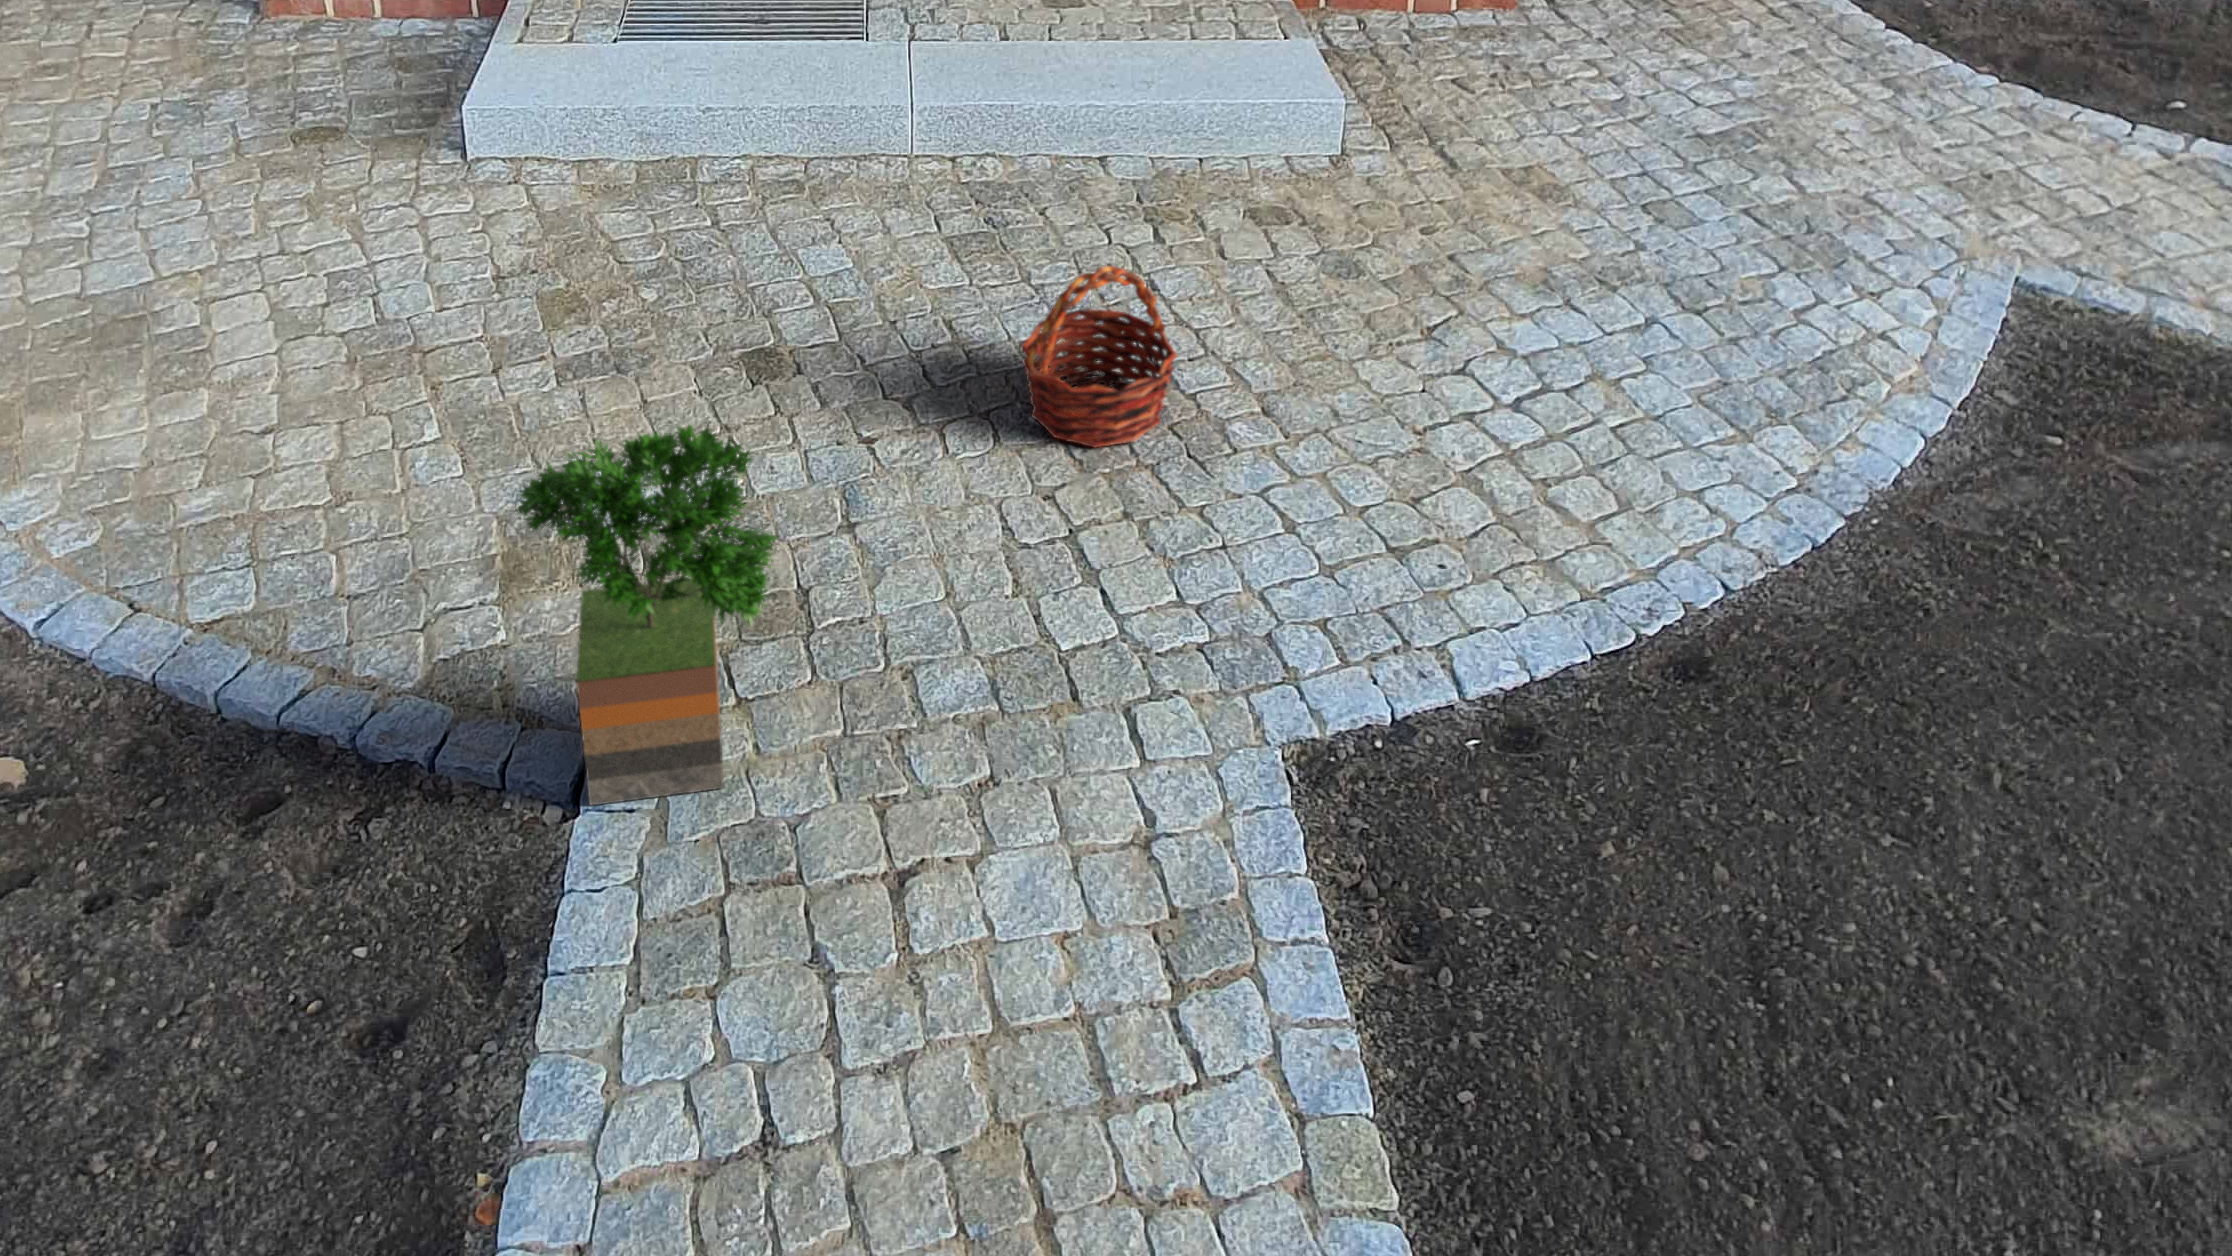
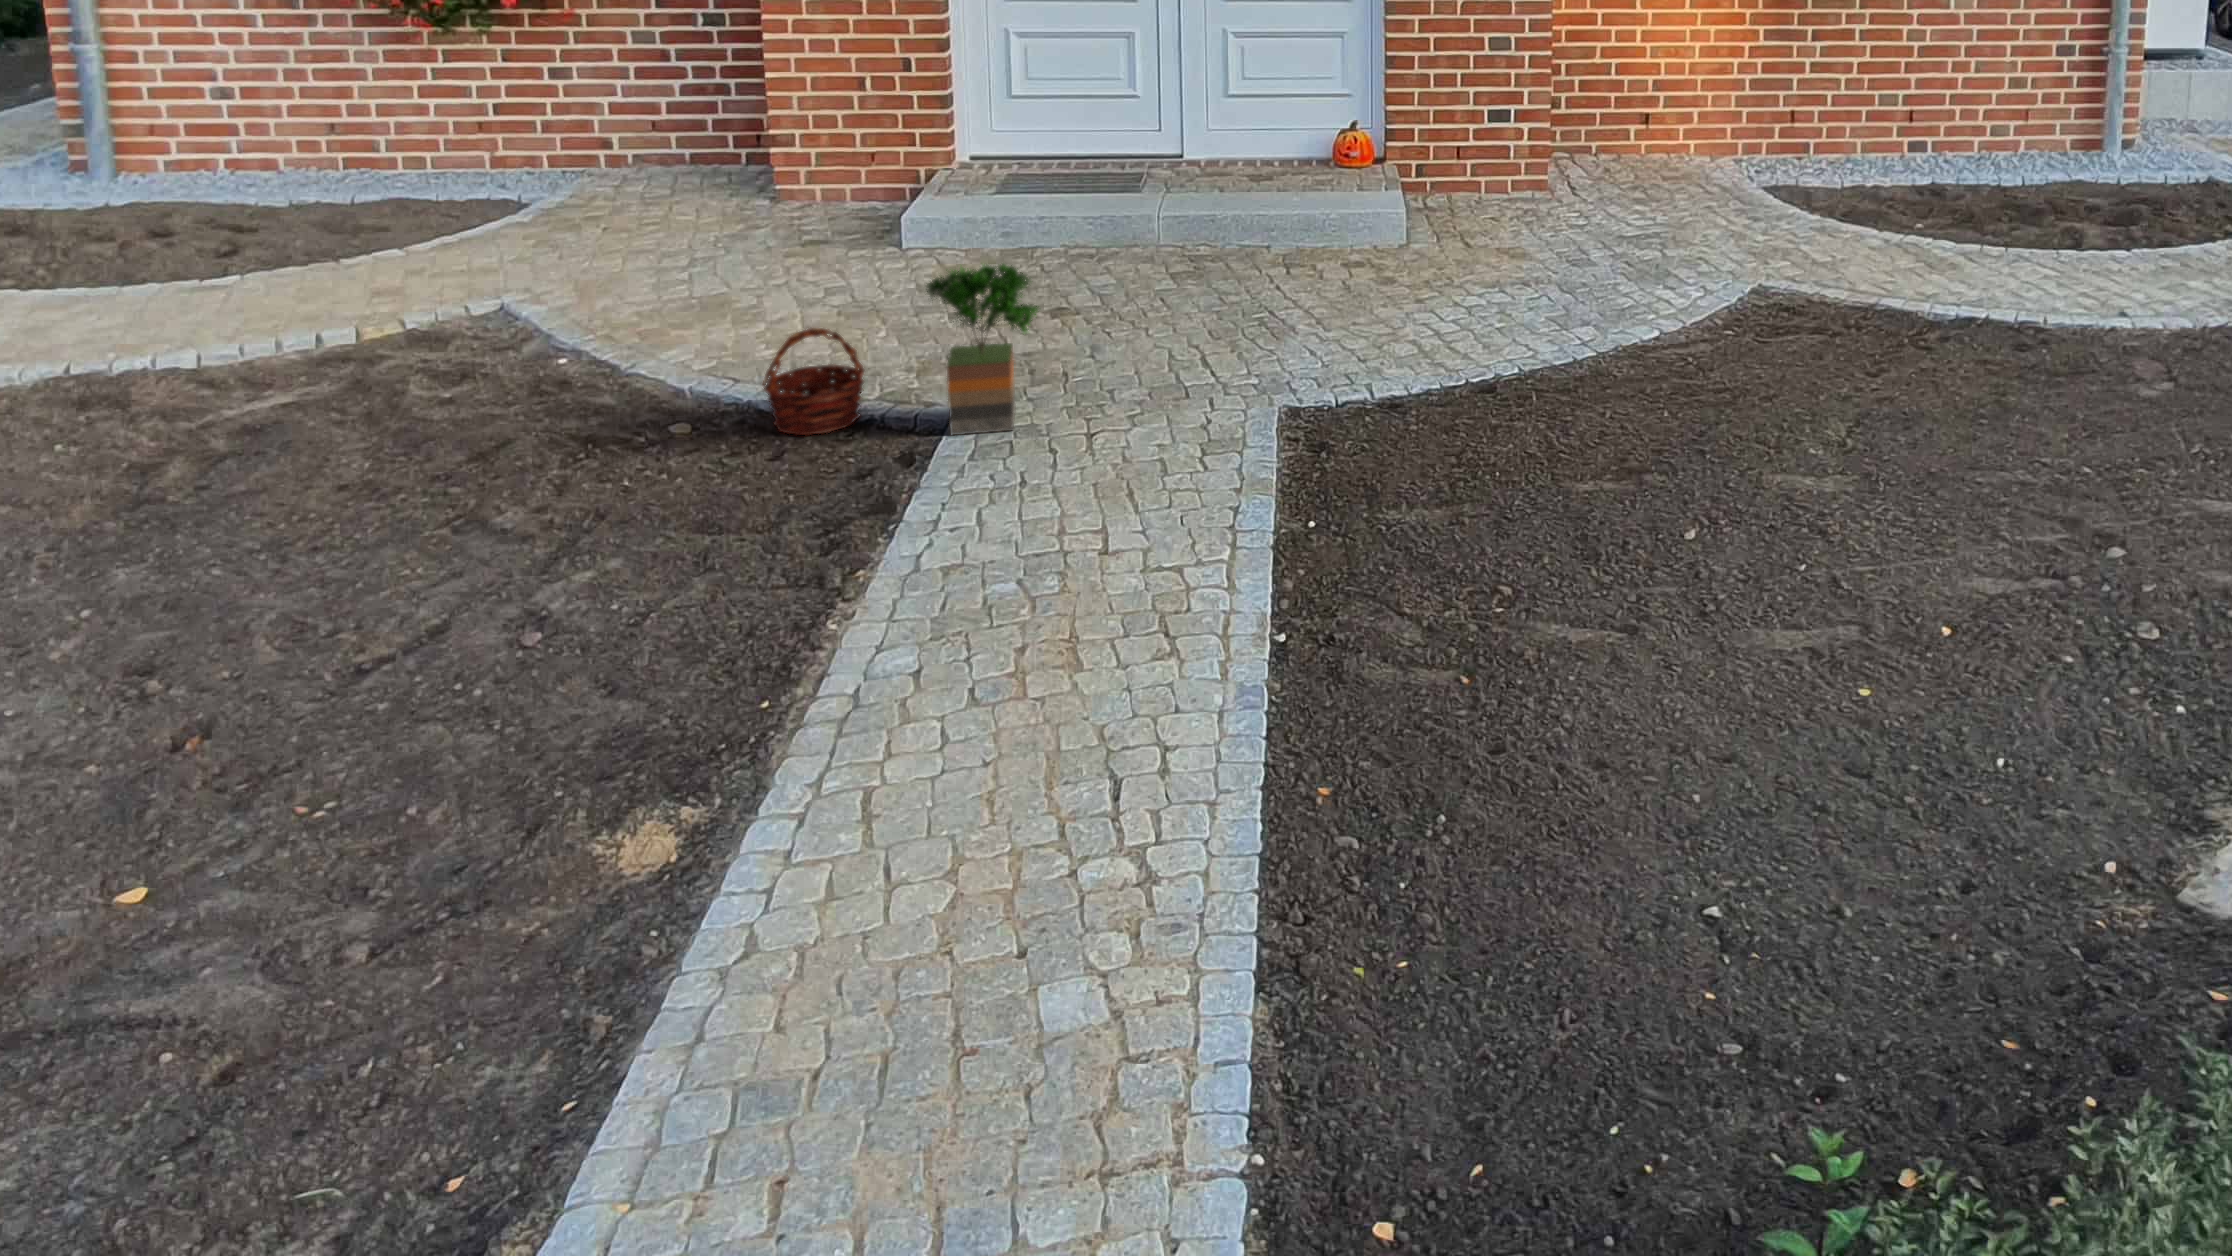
basket: present [1021,266,1177,447] -> present [763,328,864,435]

